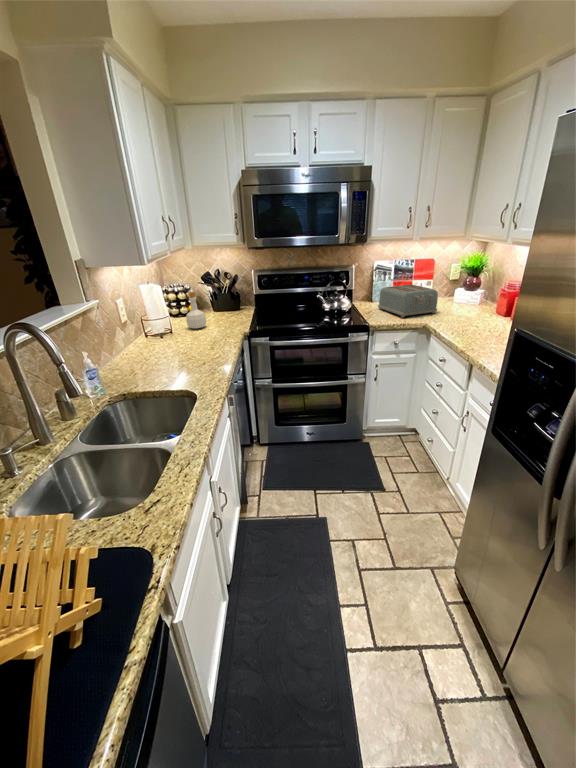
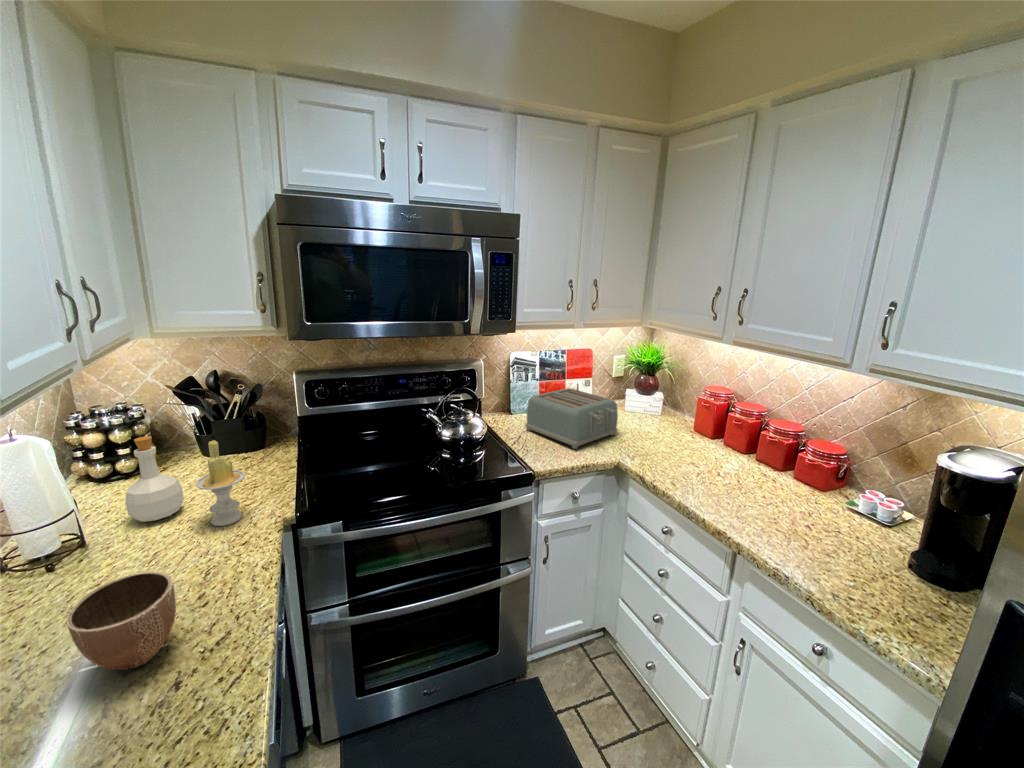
candle: none [211,293,230,332] -> present [195,440,245,526]
decorative bowl: none [176,330,206,360] -> present [67,572,176,670]

